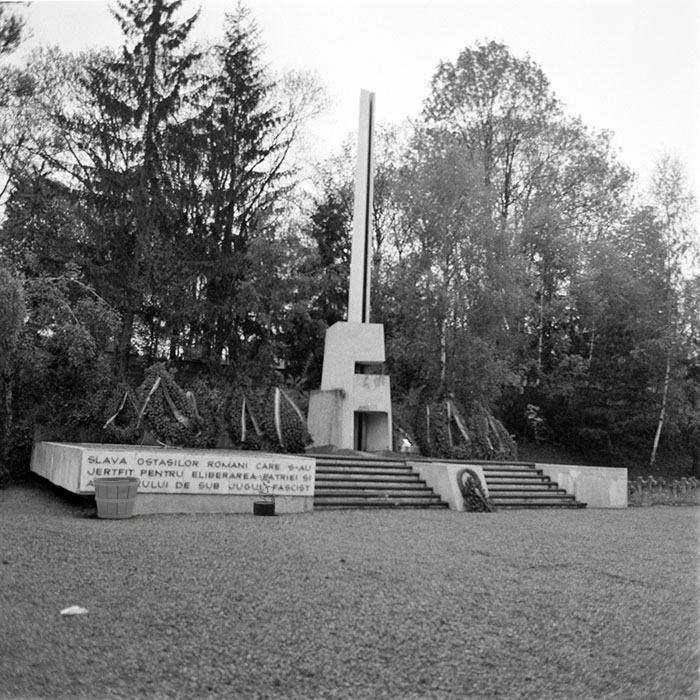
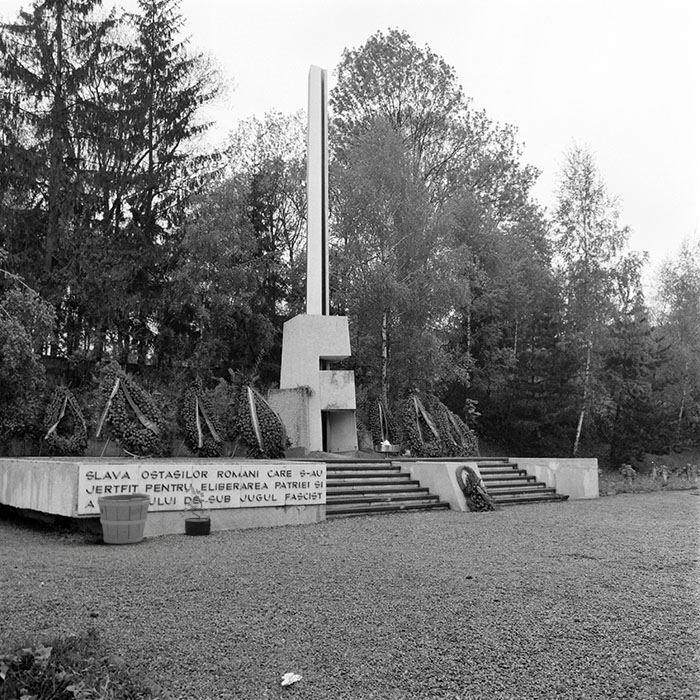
decorative plant: present [249,476,276,516] -> present [180,487,212,536]

